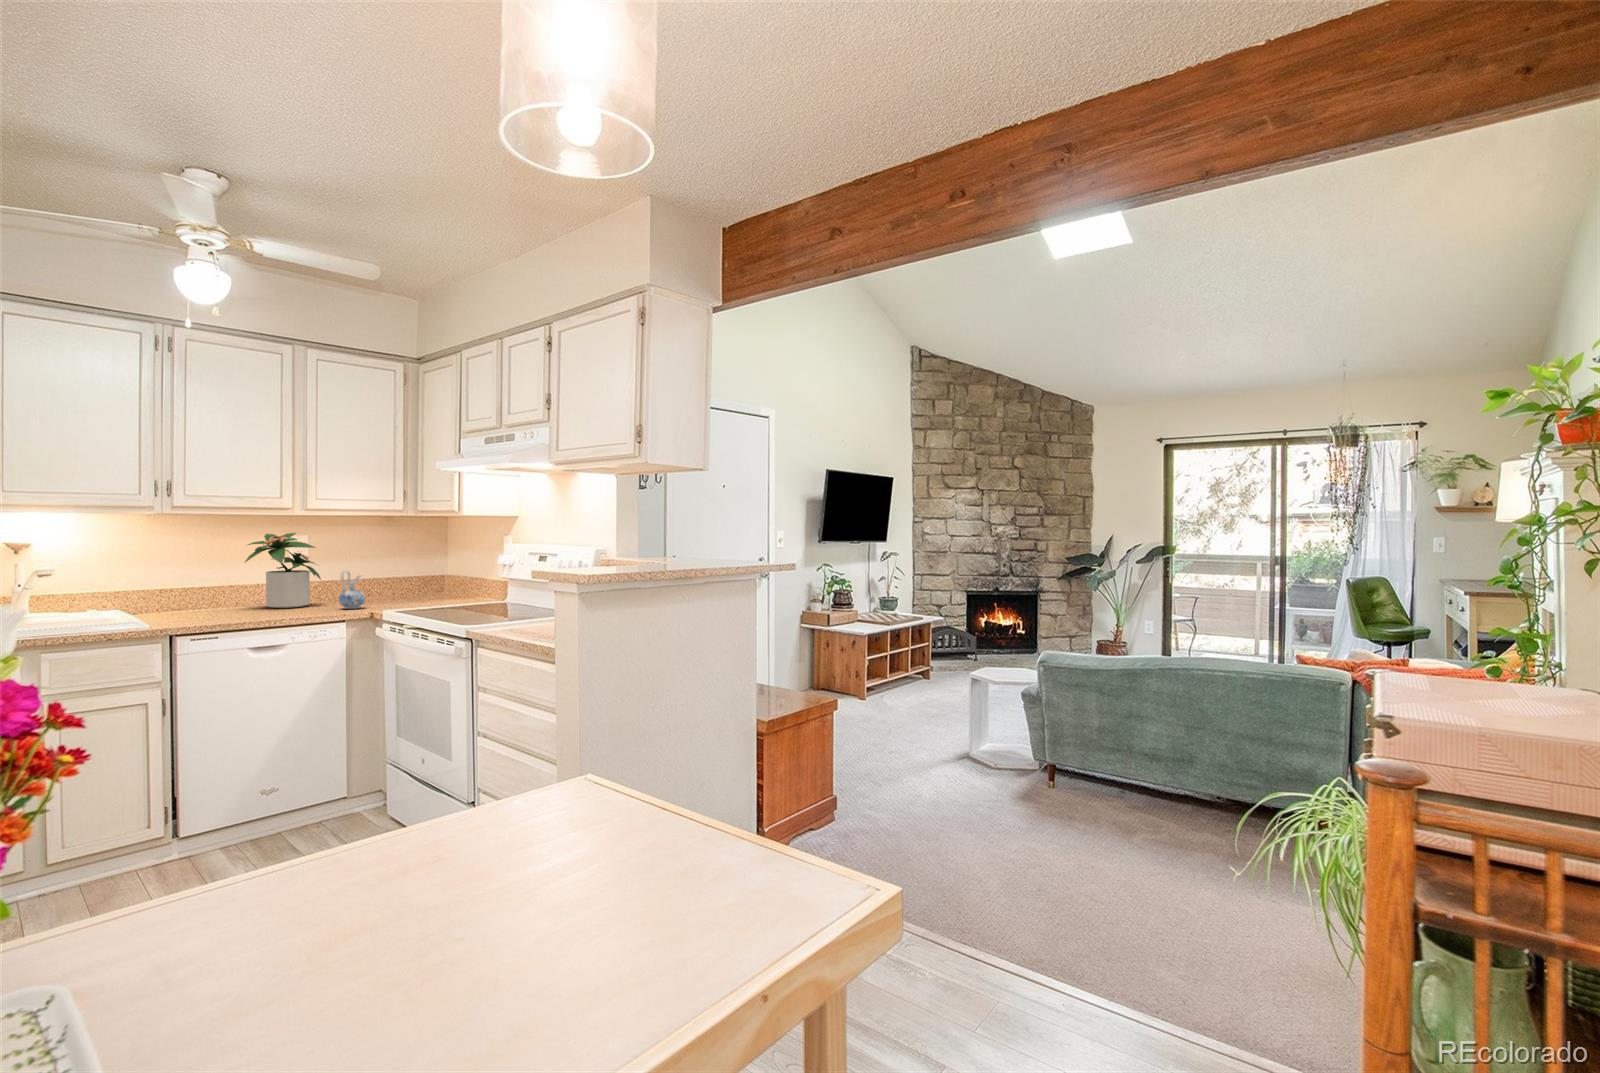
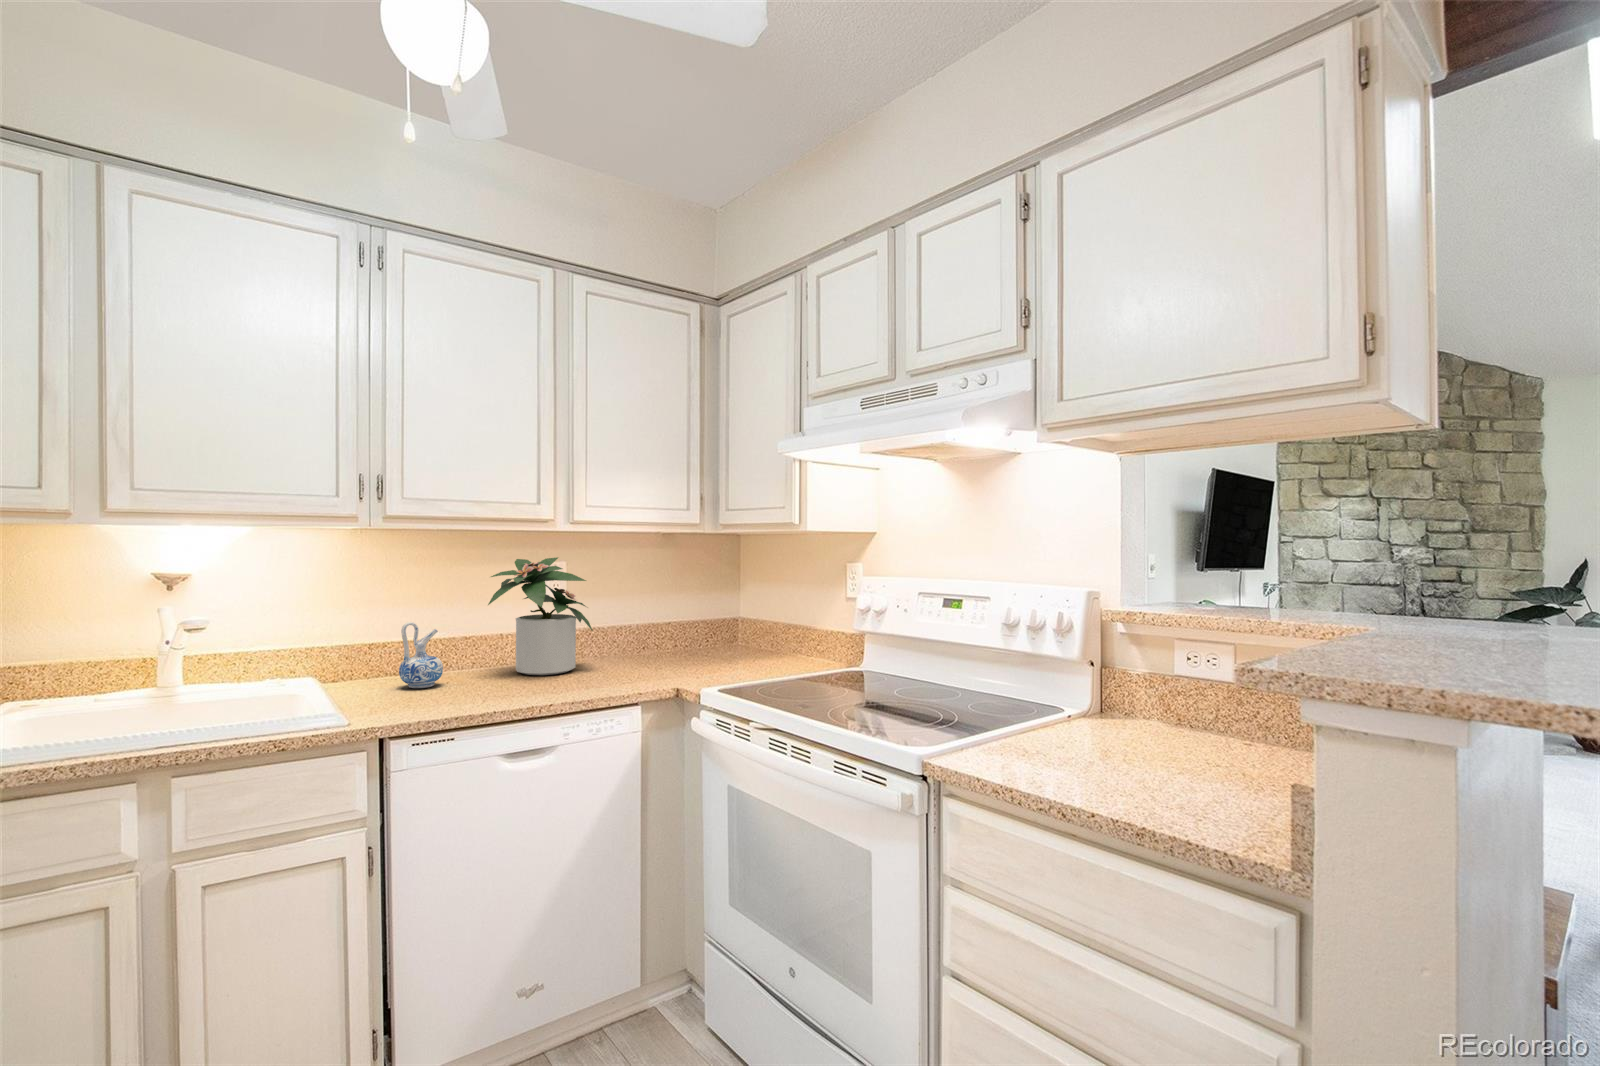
ceramic pitcher: present [339,570,365,609] -> present [399,622,443,688]

